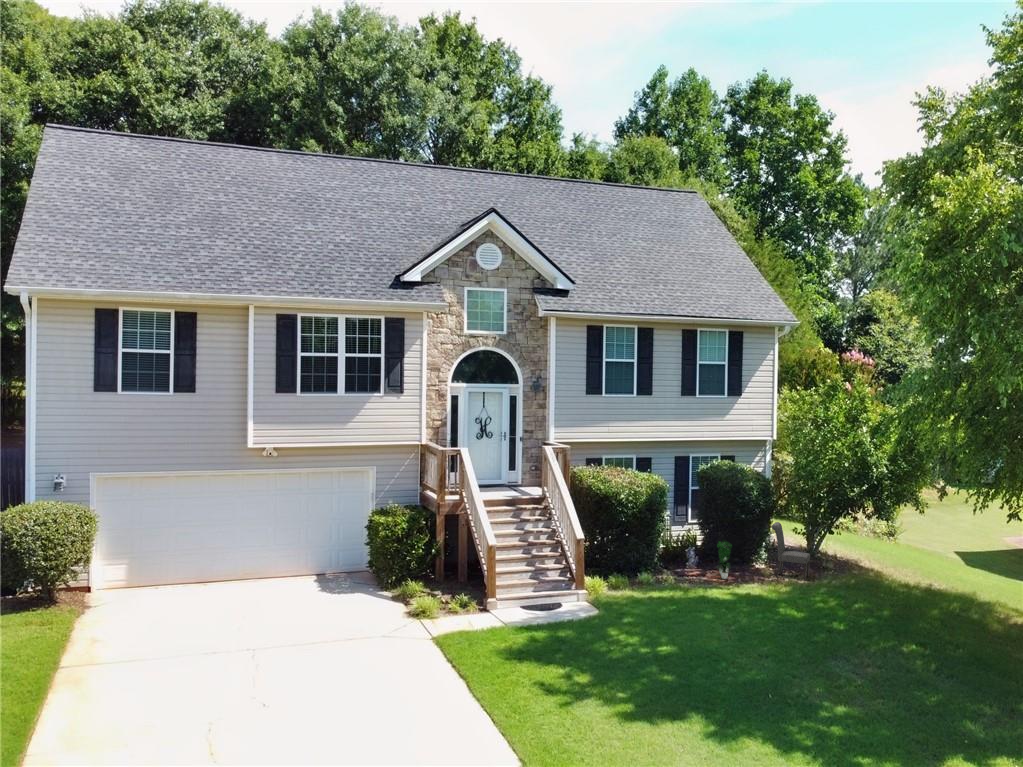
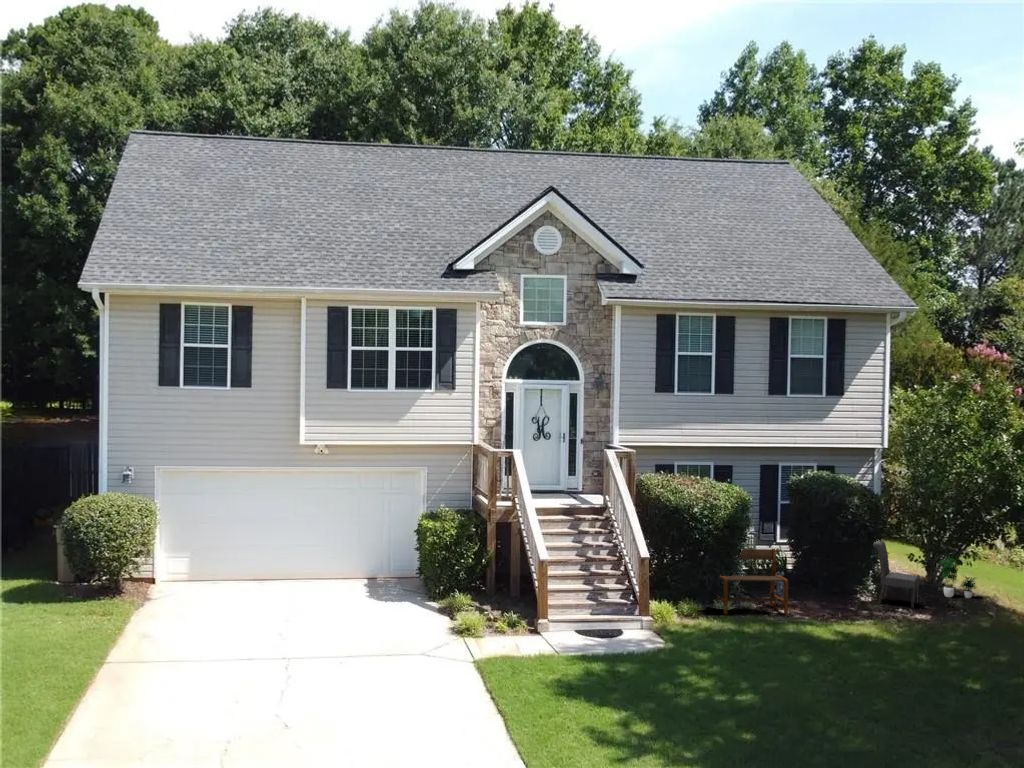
bench: none [638,531,701,589] -> present [717,549,788,615]
potted plant: present [717,541,732,579] -> present [941,557,976,598]

